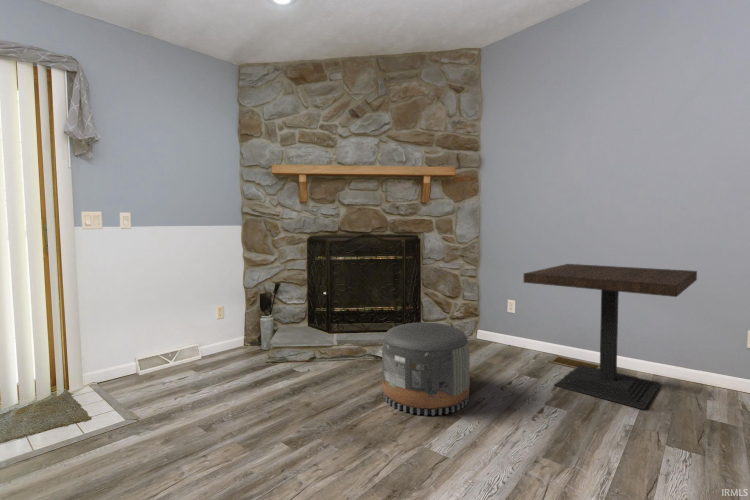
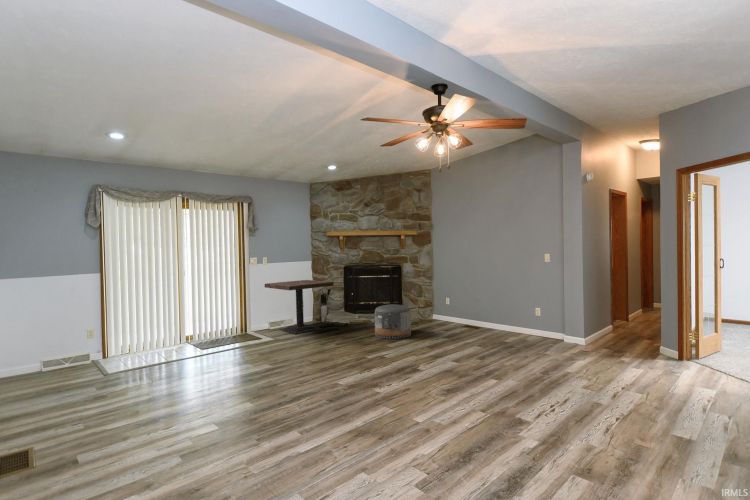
side table: present [524,264,697,409] -> present [265,280,334,334]

